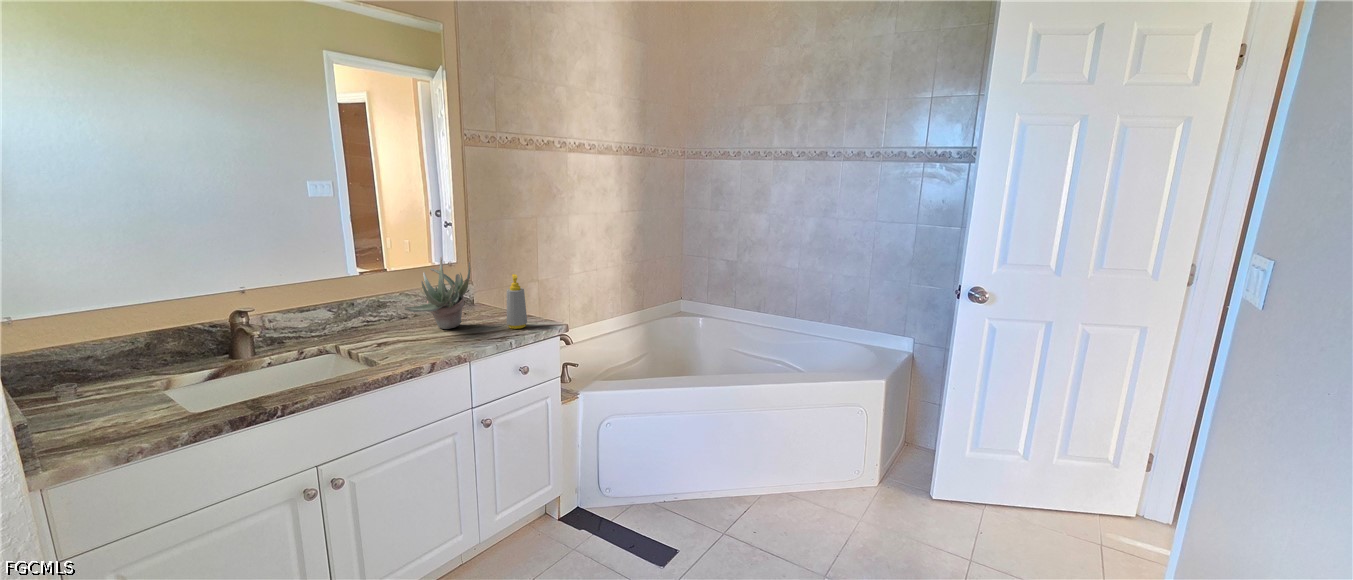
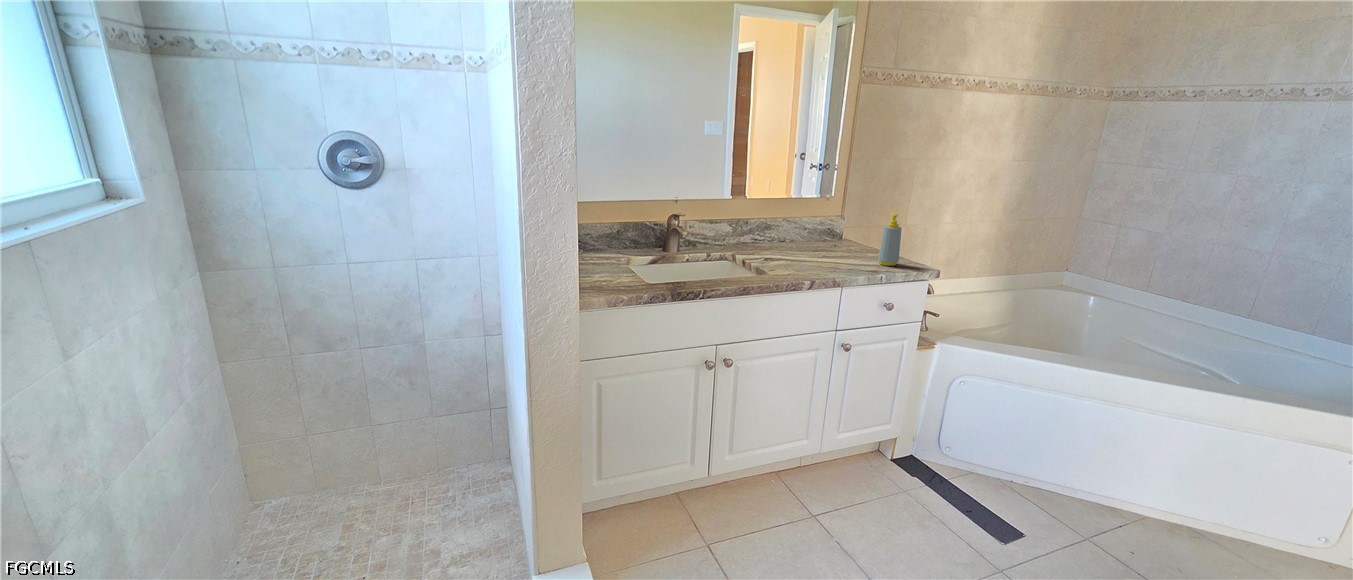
succulent plant: present [404,257,470,329] -> none [792,188,853,256]

